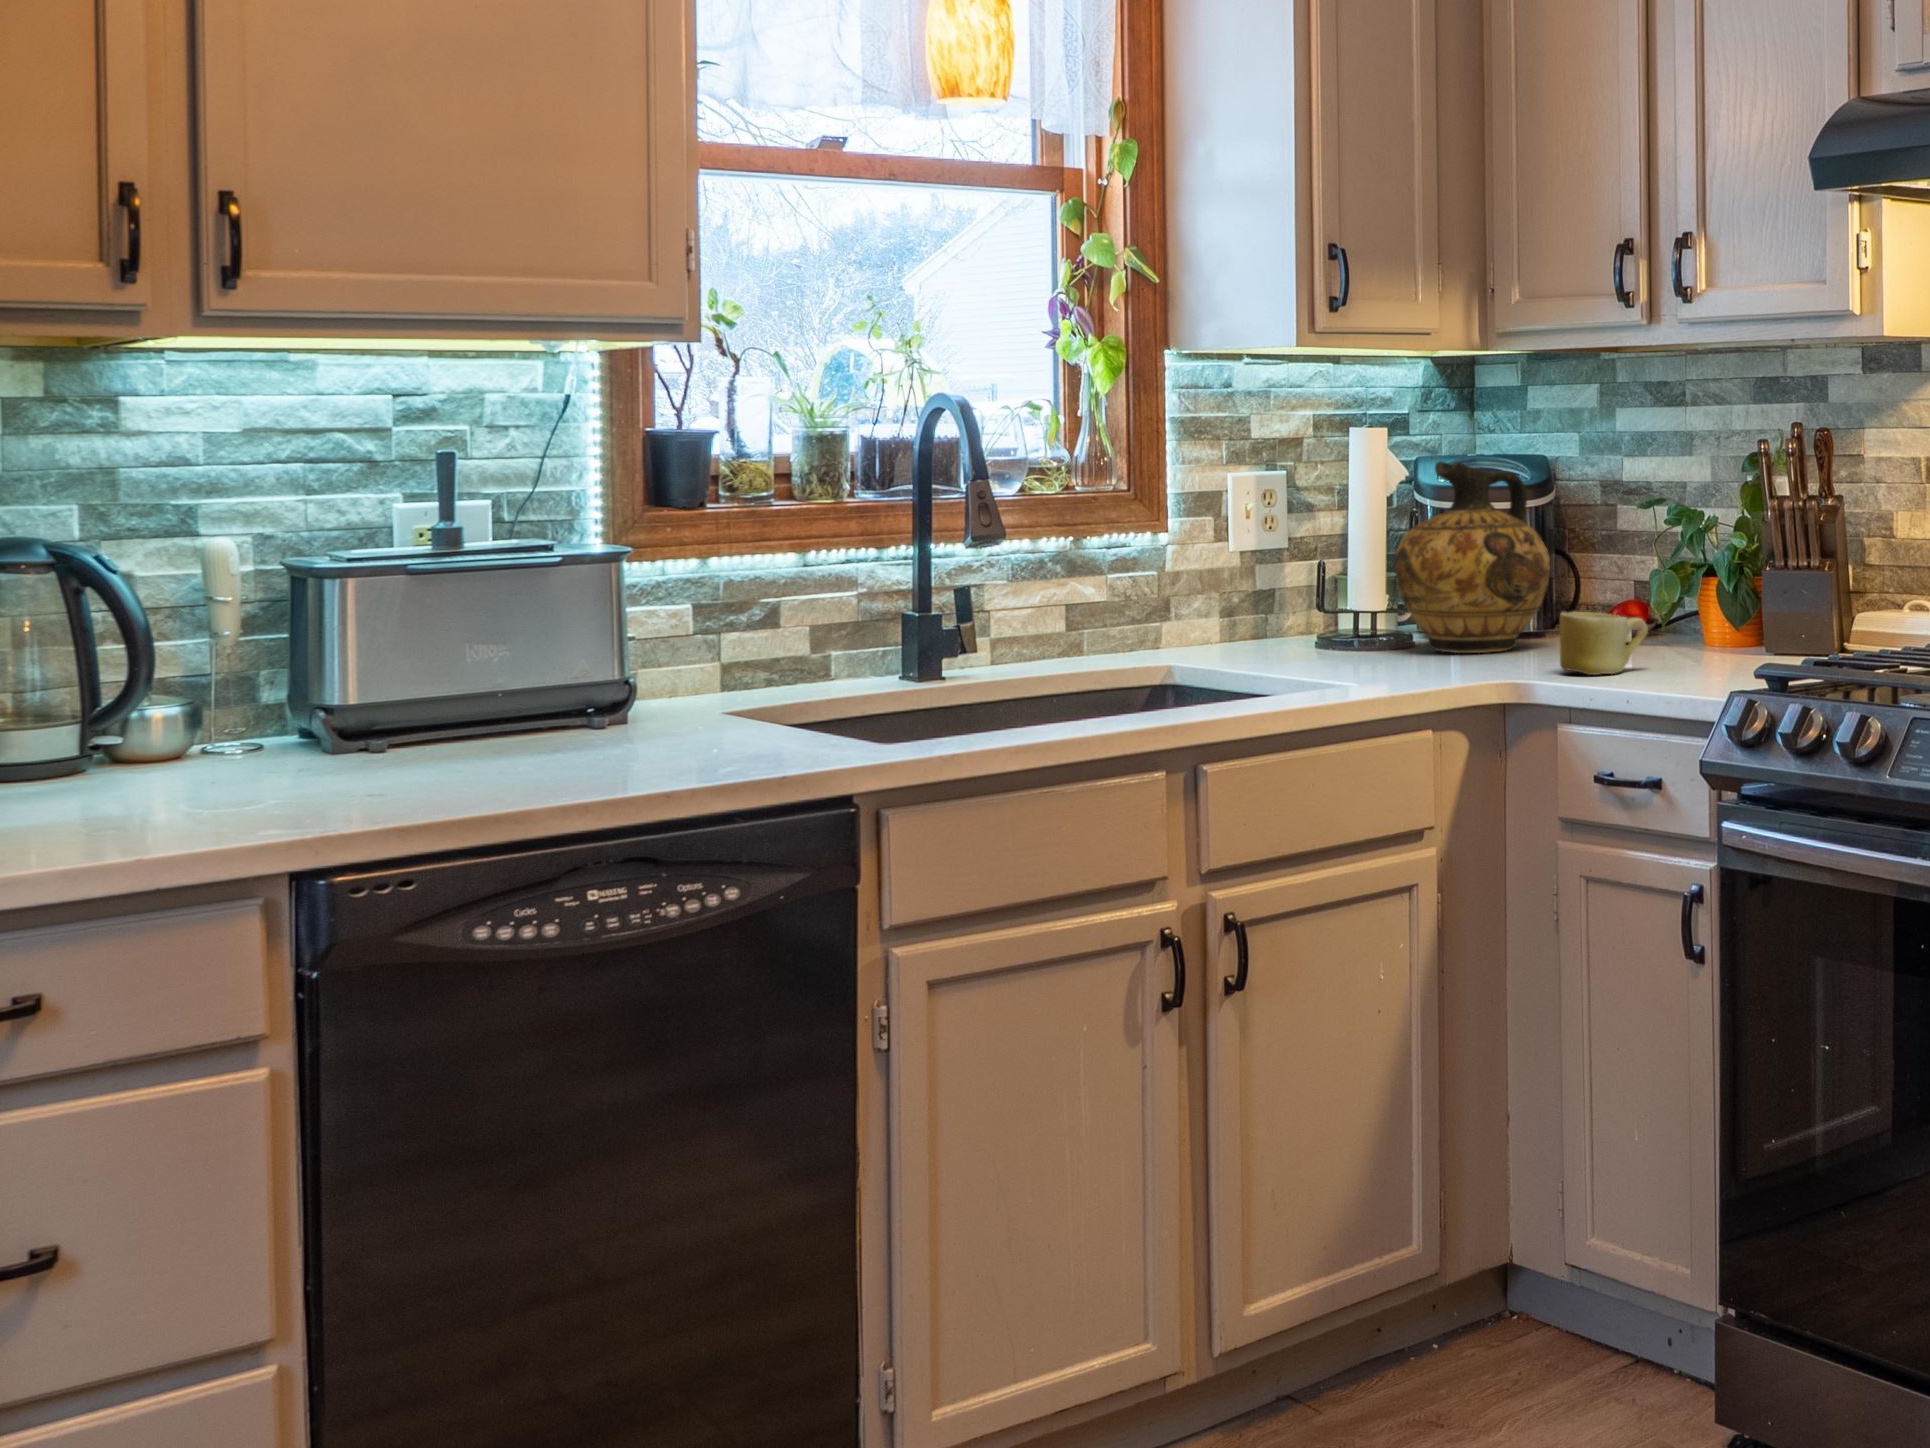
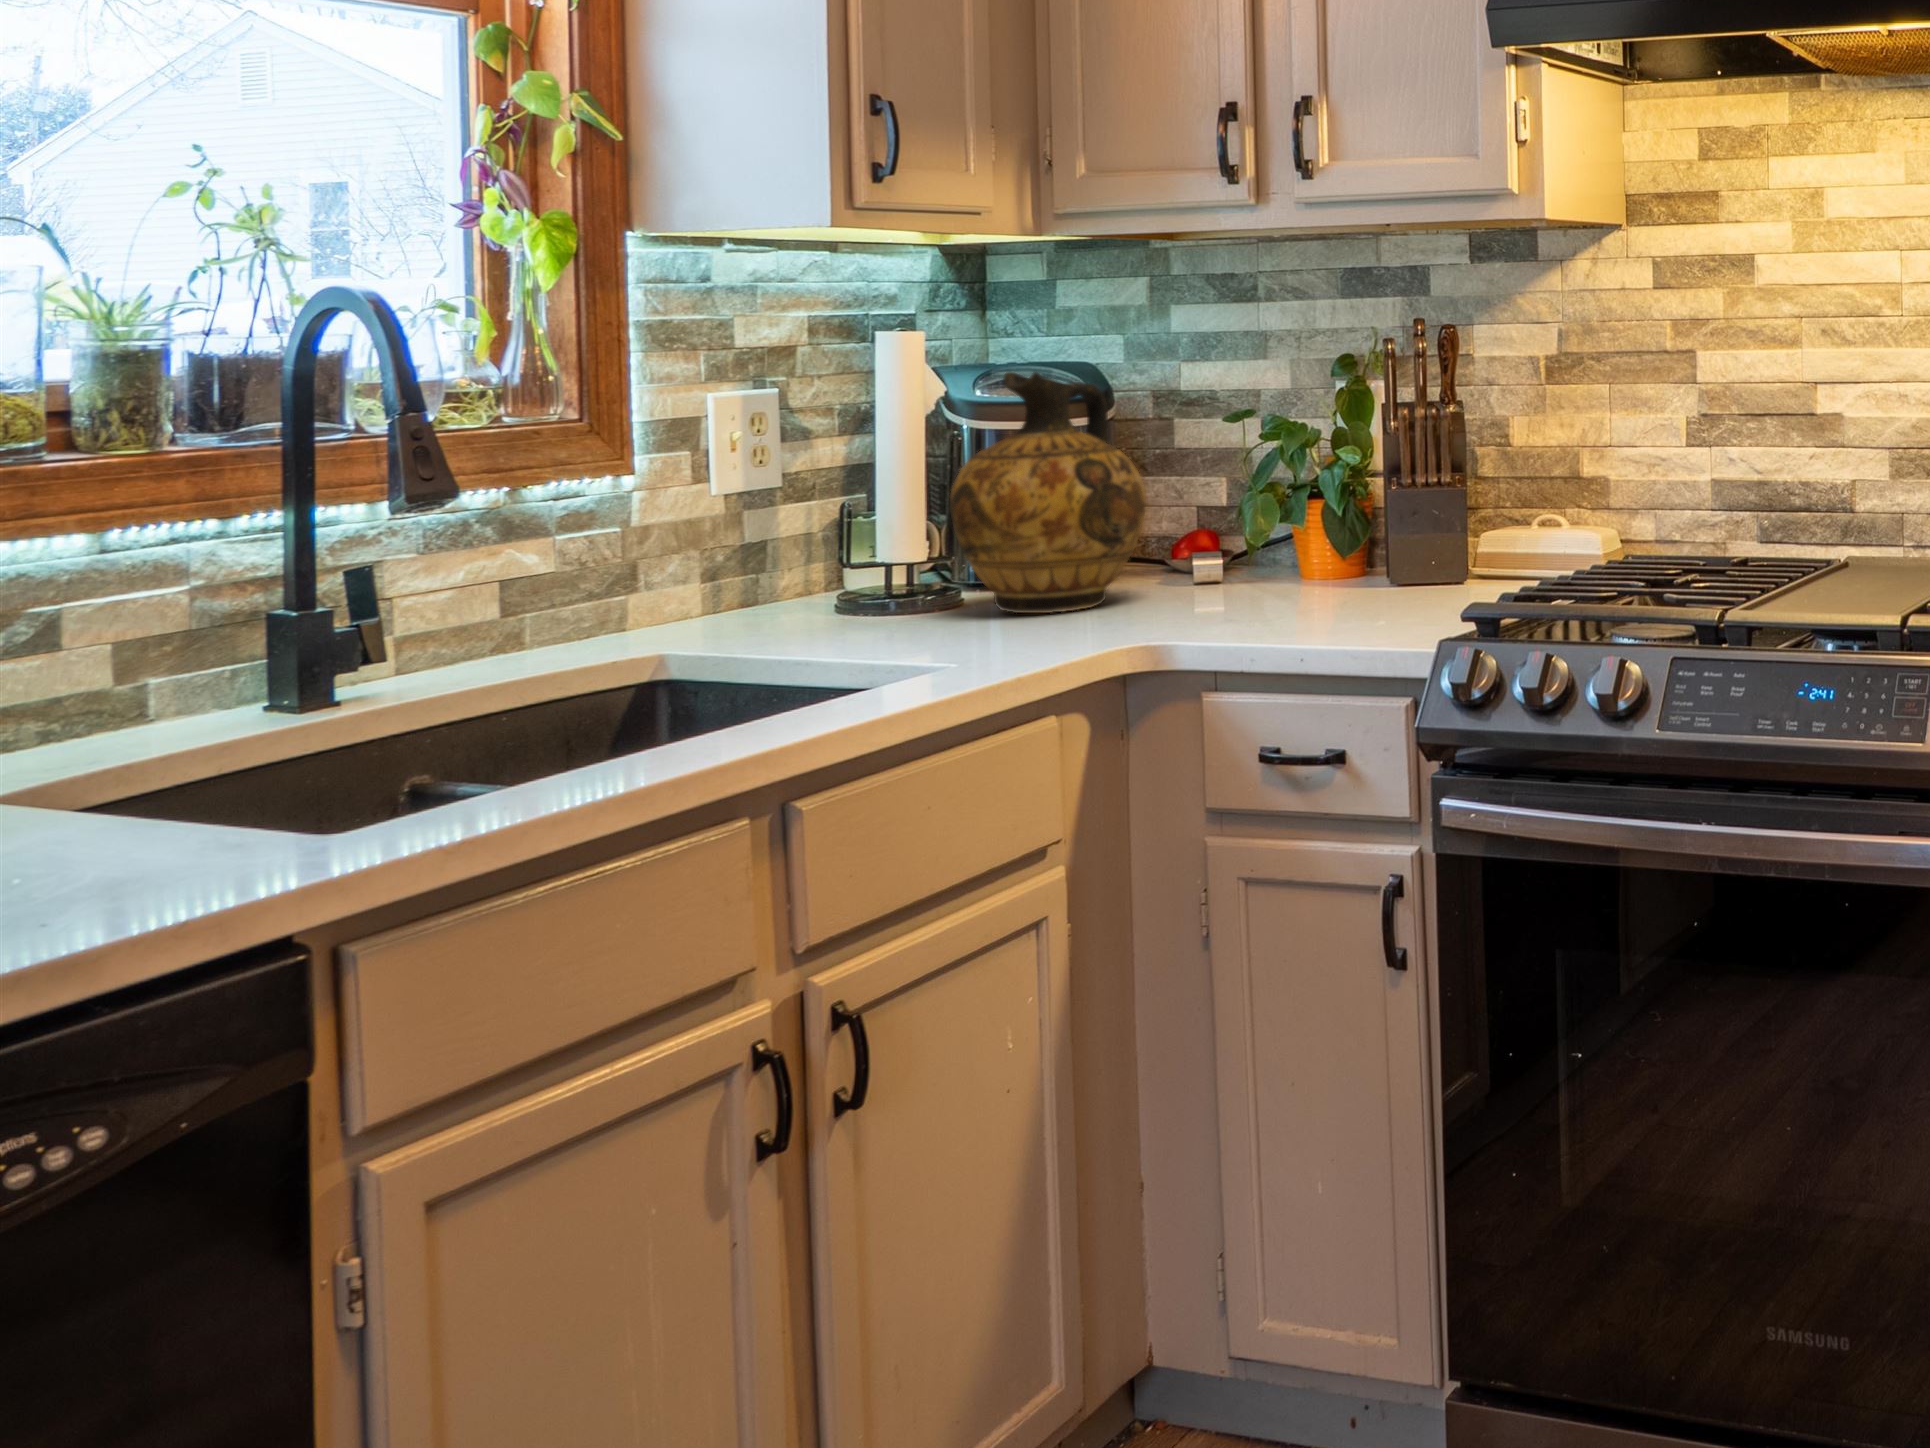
mug: present [1559,612,1648,675] -> none [1205,554,1307,631]

